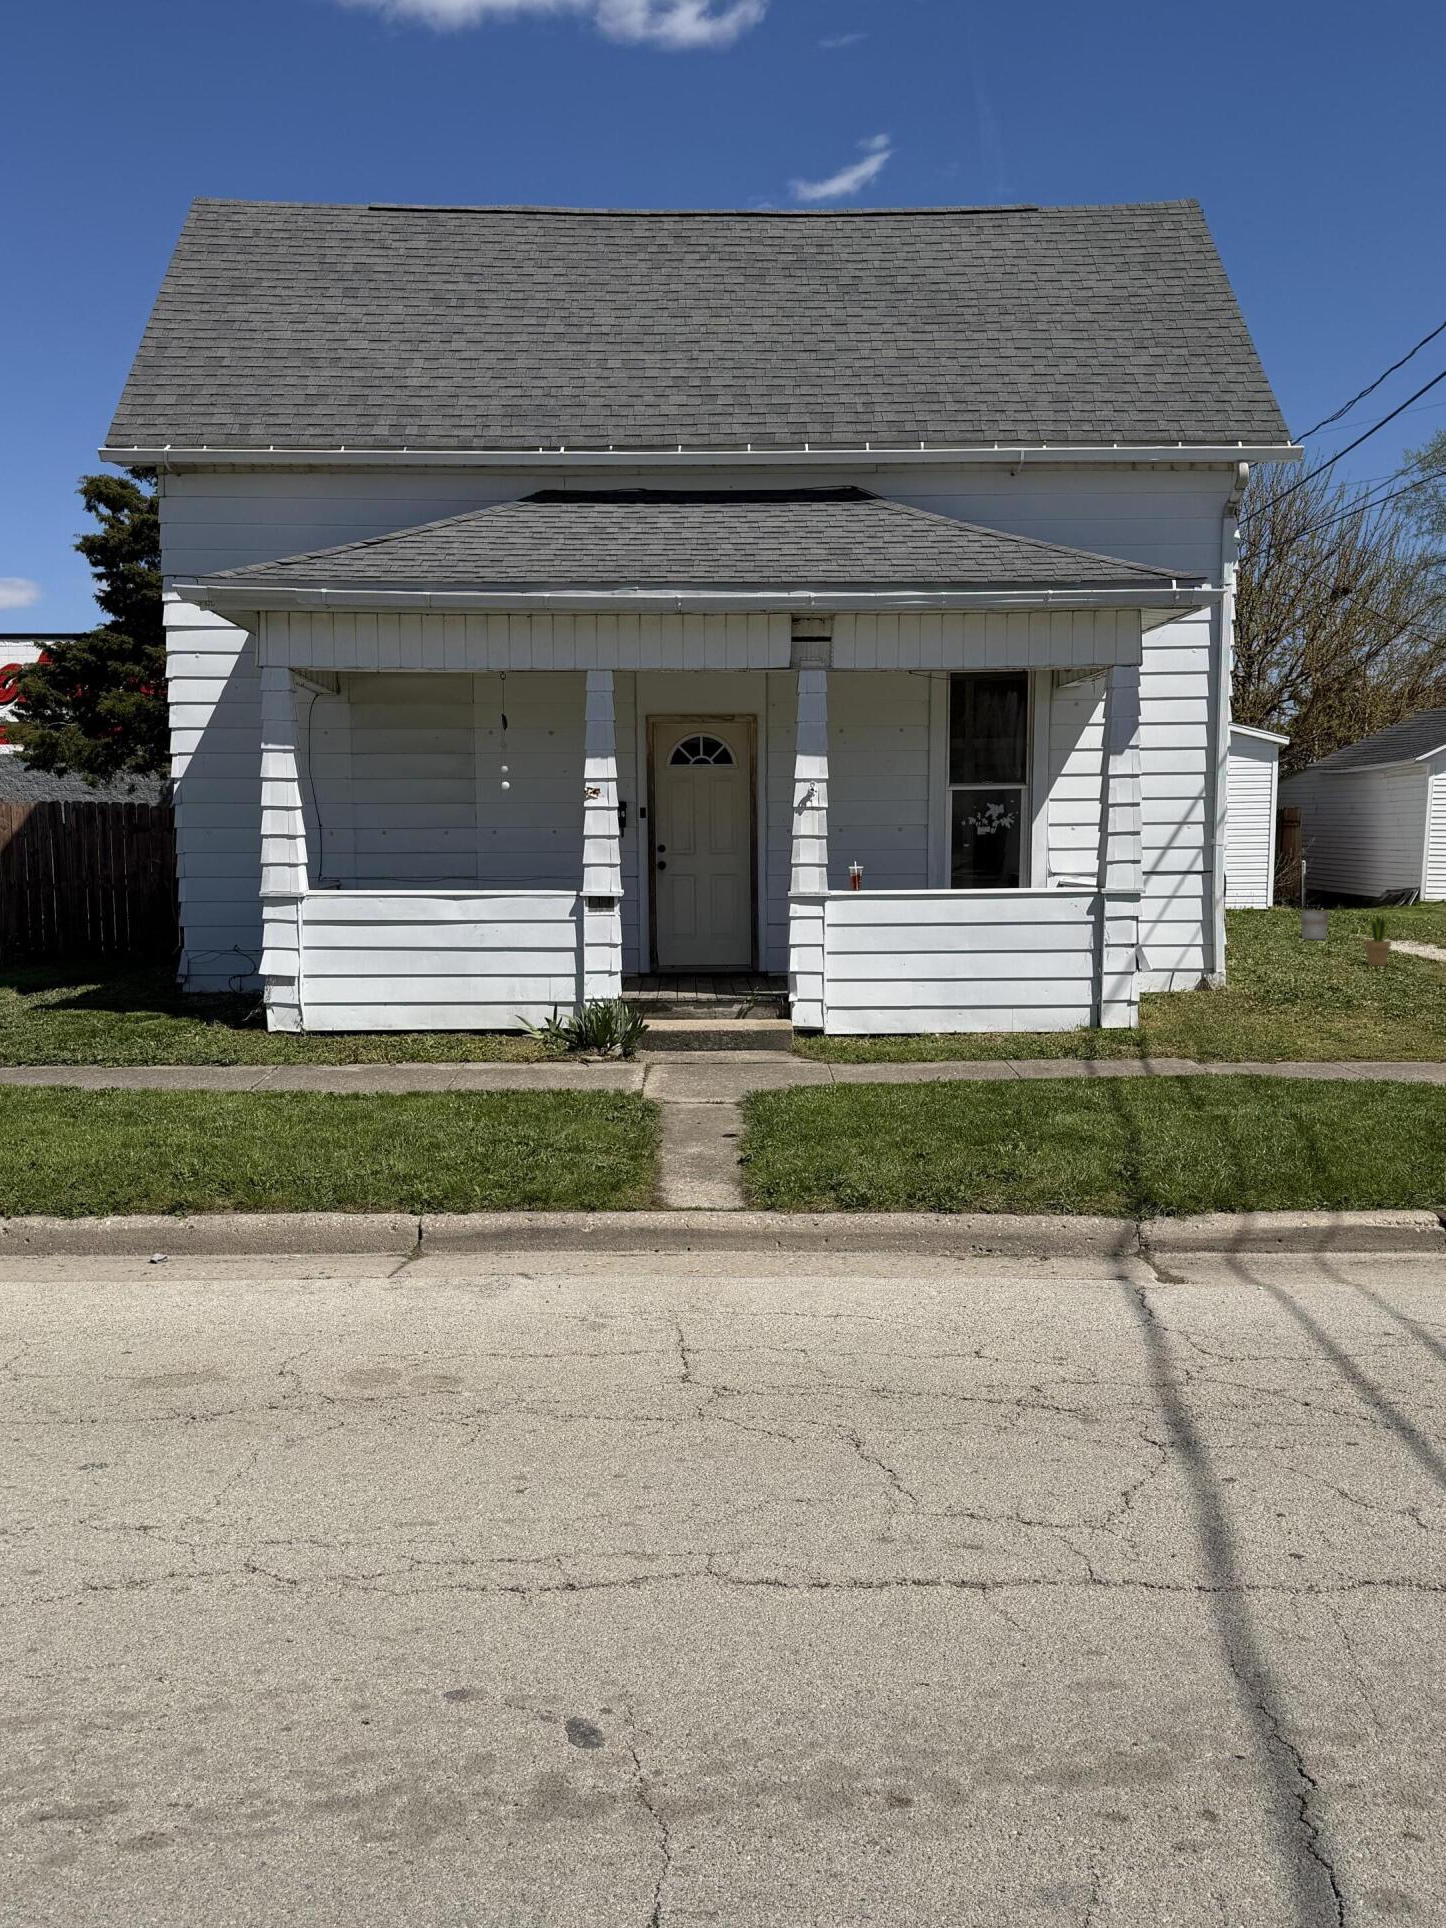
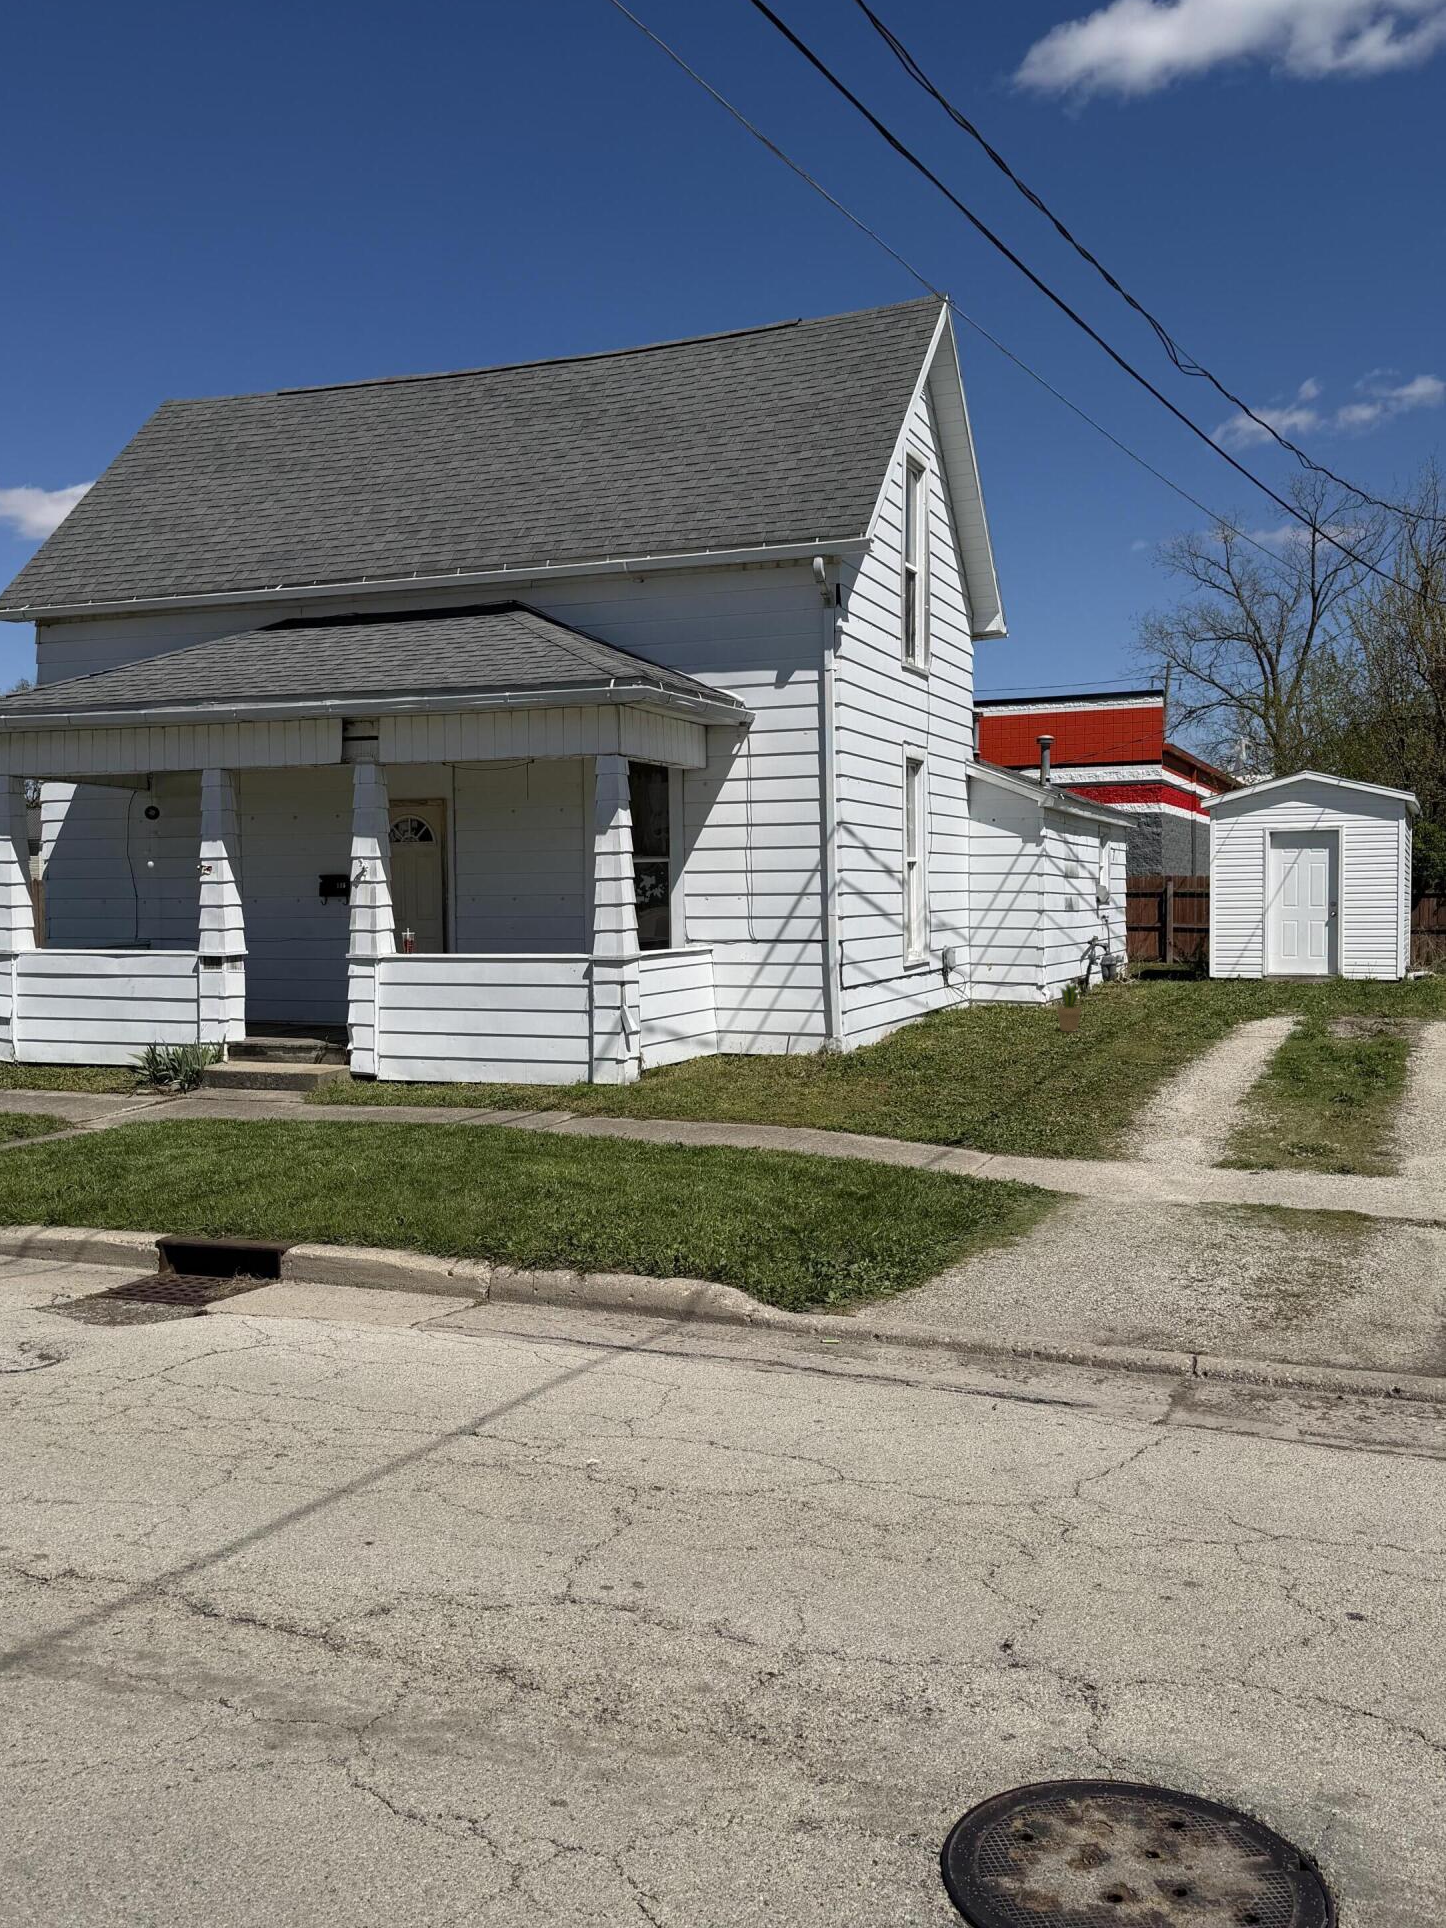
bucket: present [1299,909,1329,939] -> none [1094,976,1124,1007]

